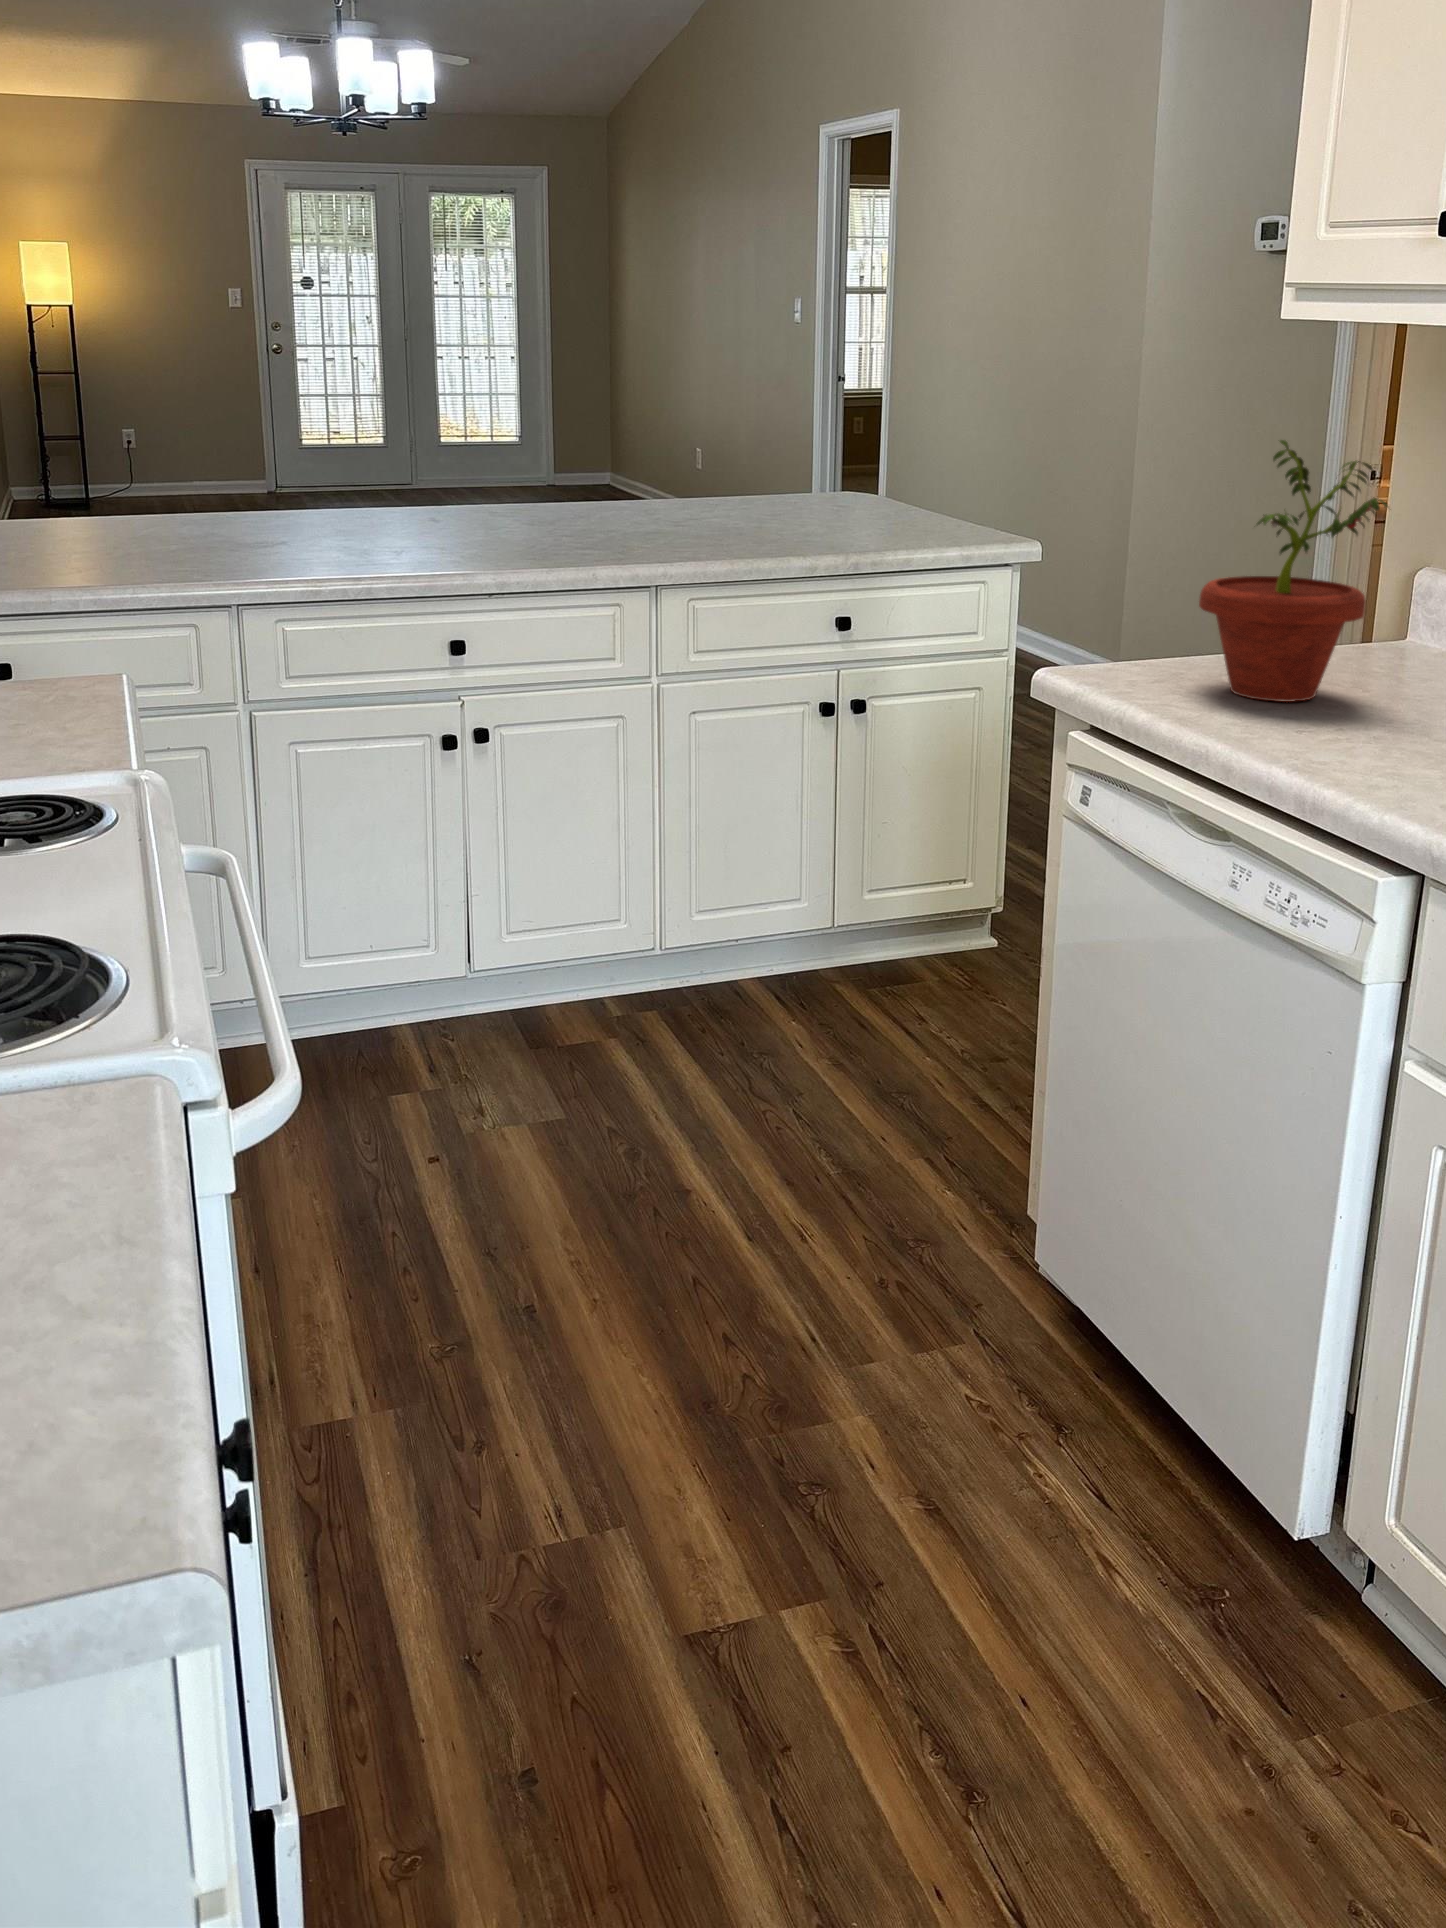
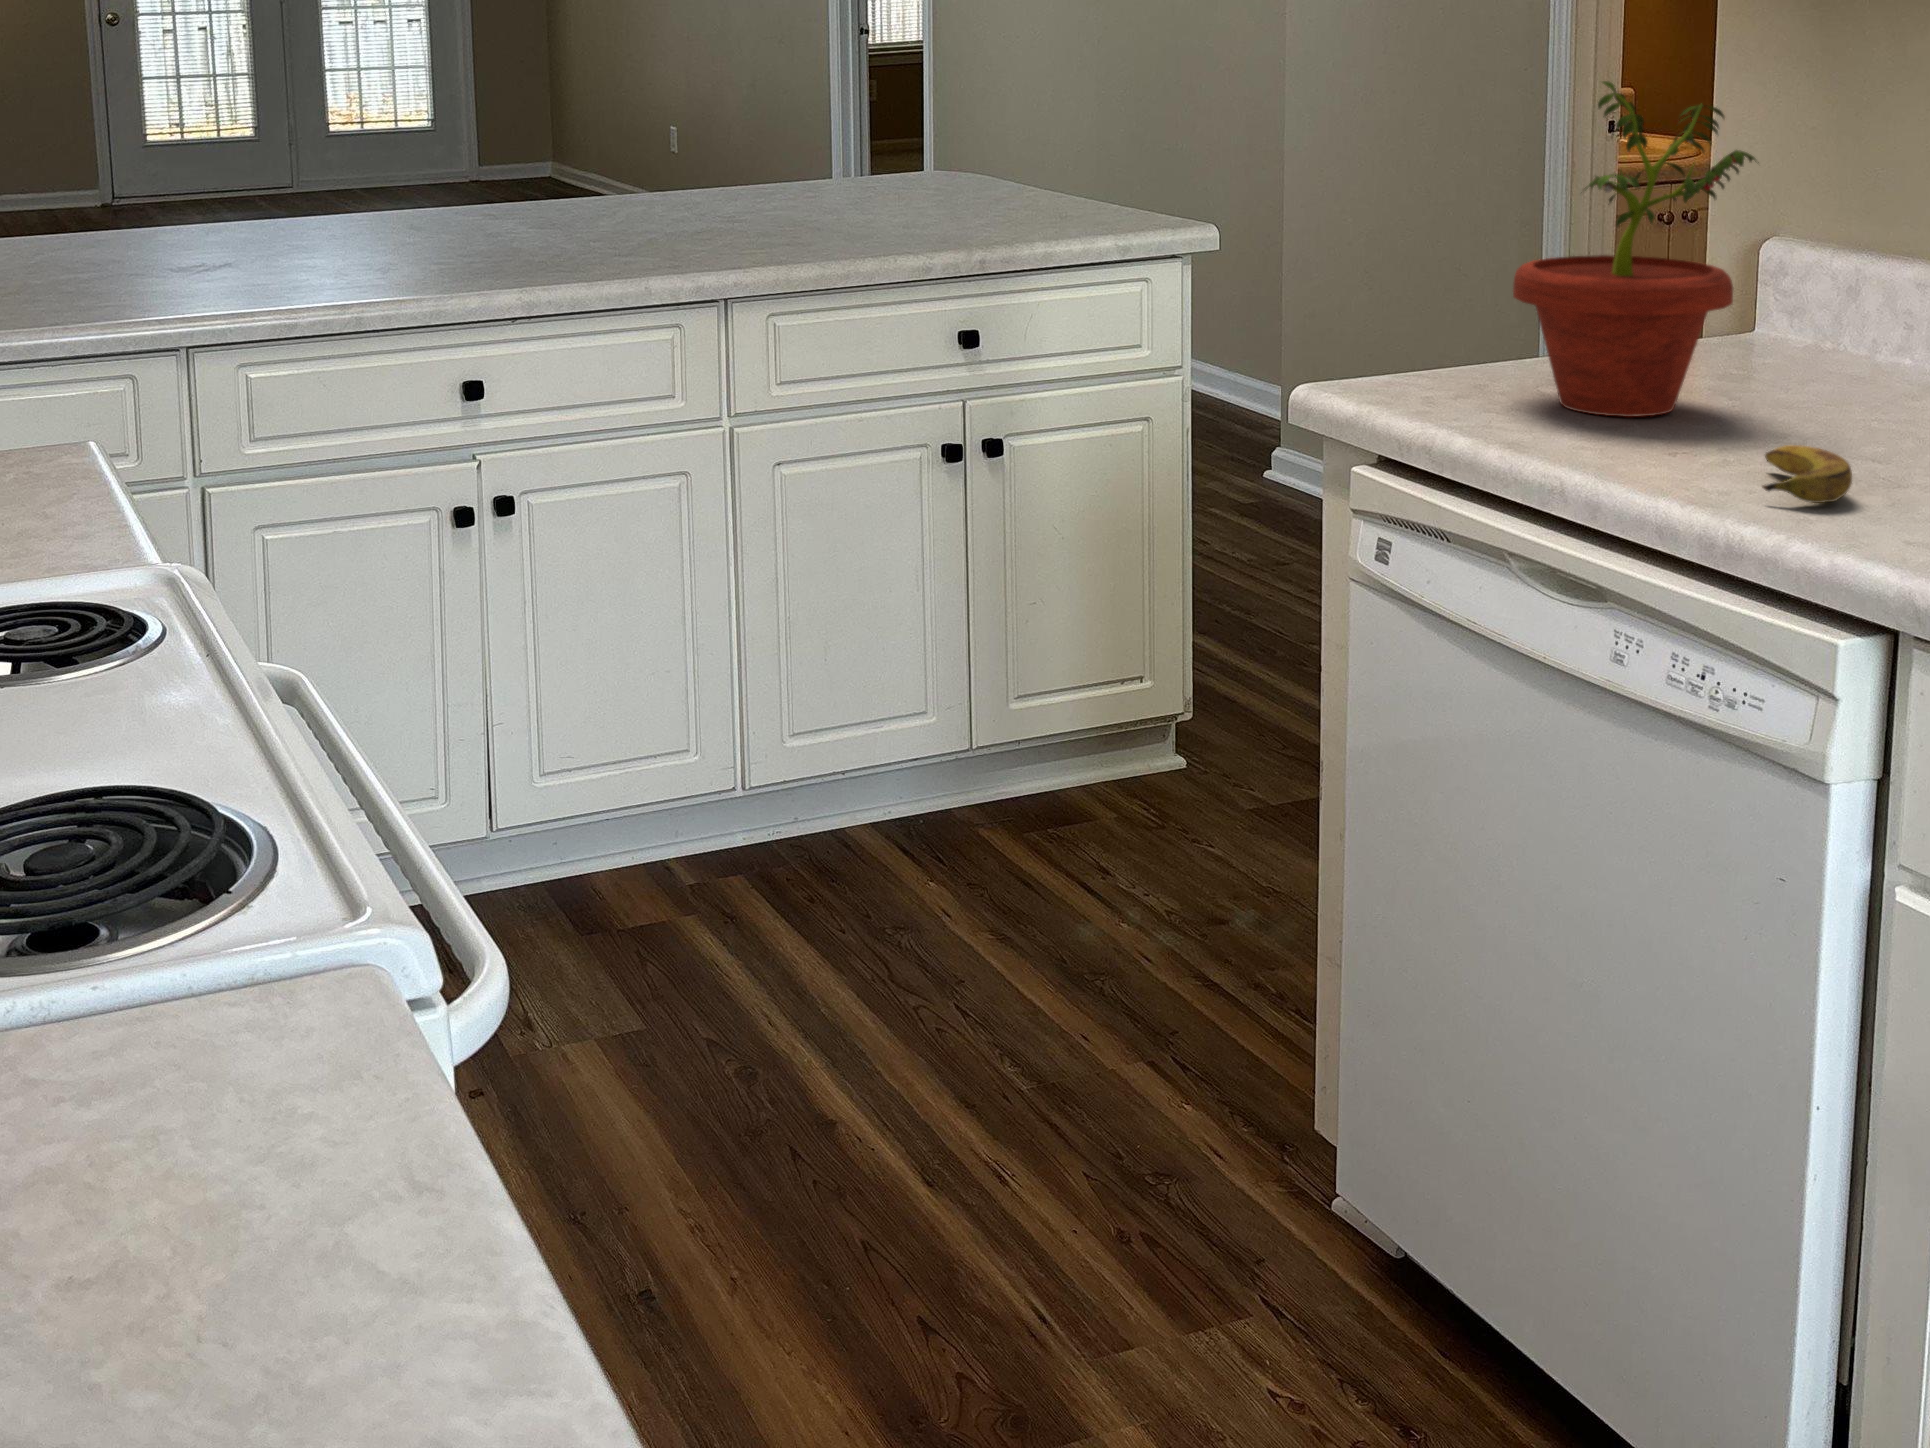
banana: none [1345,728,1416,773] -> present [1762,445,1852,503]

